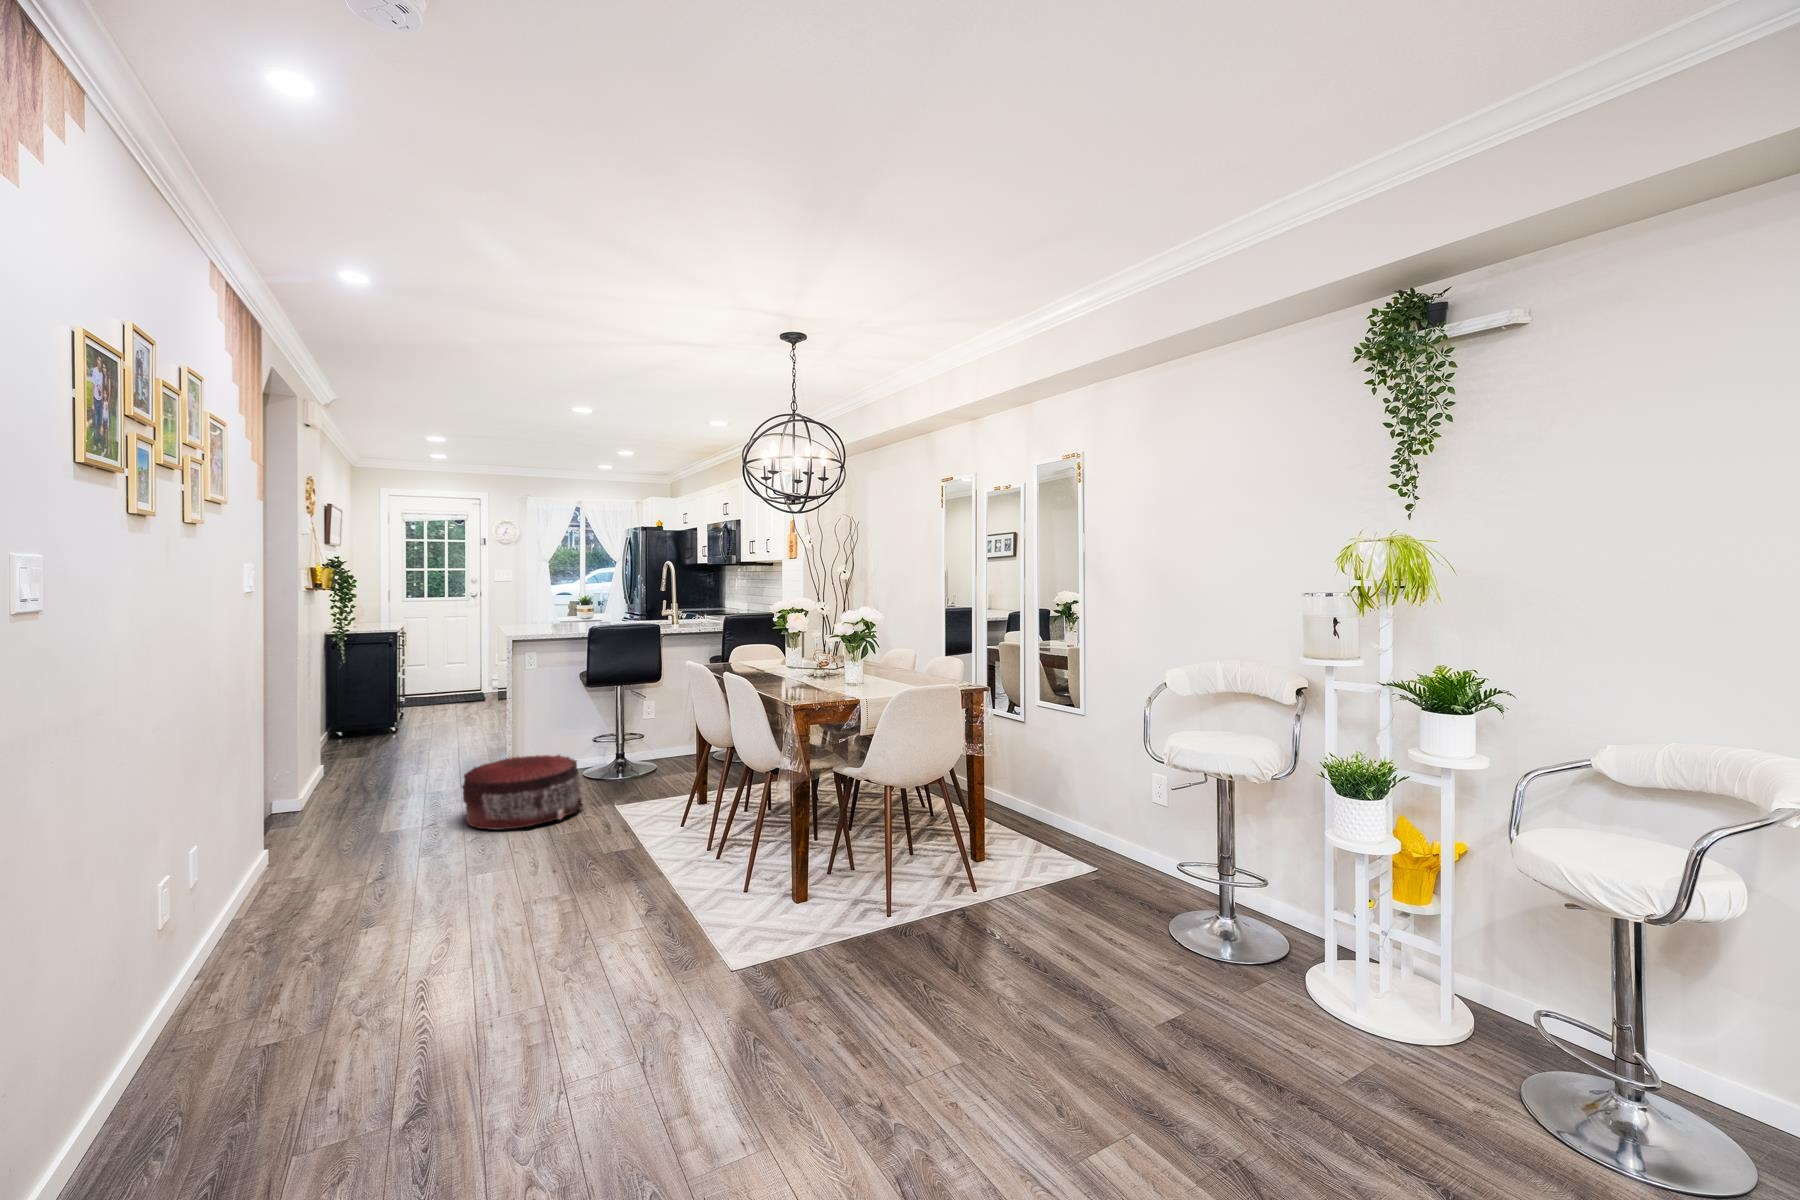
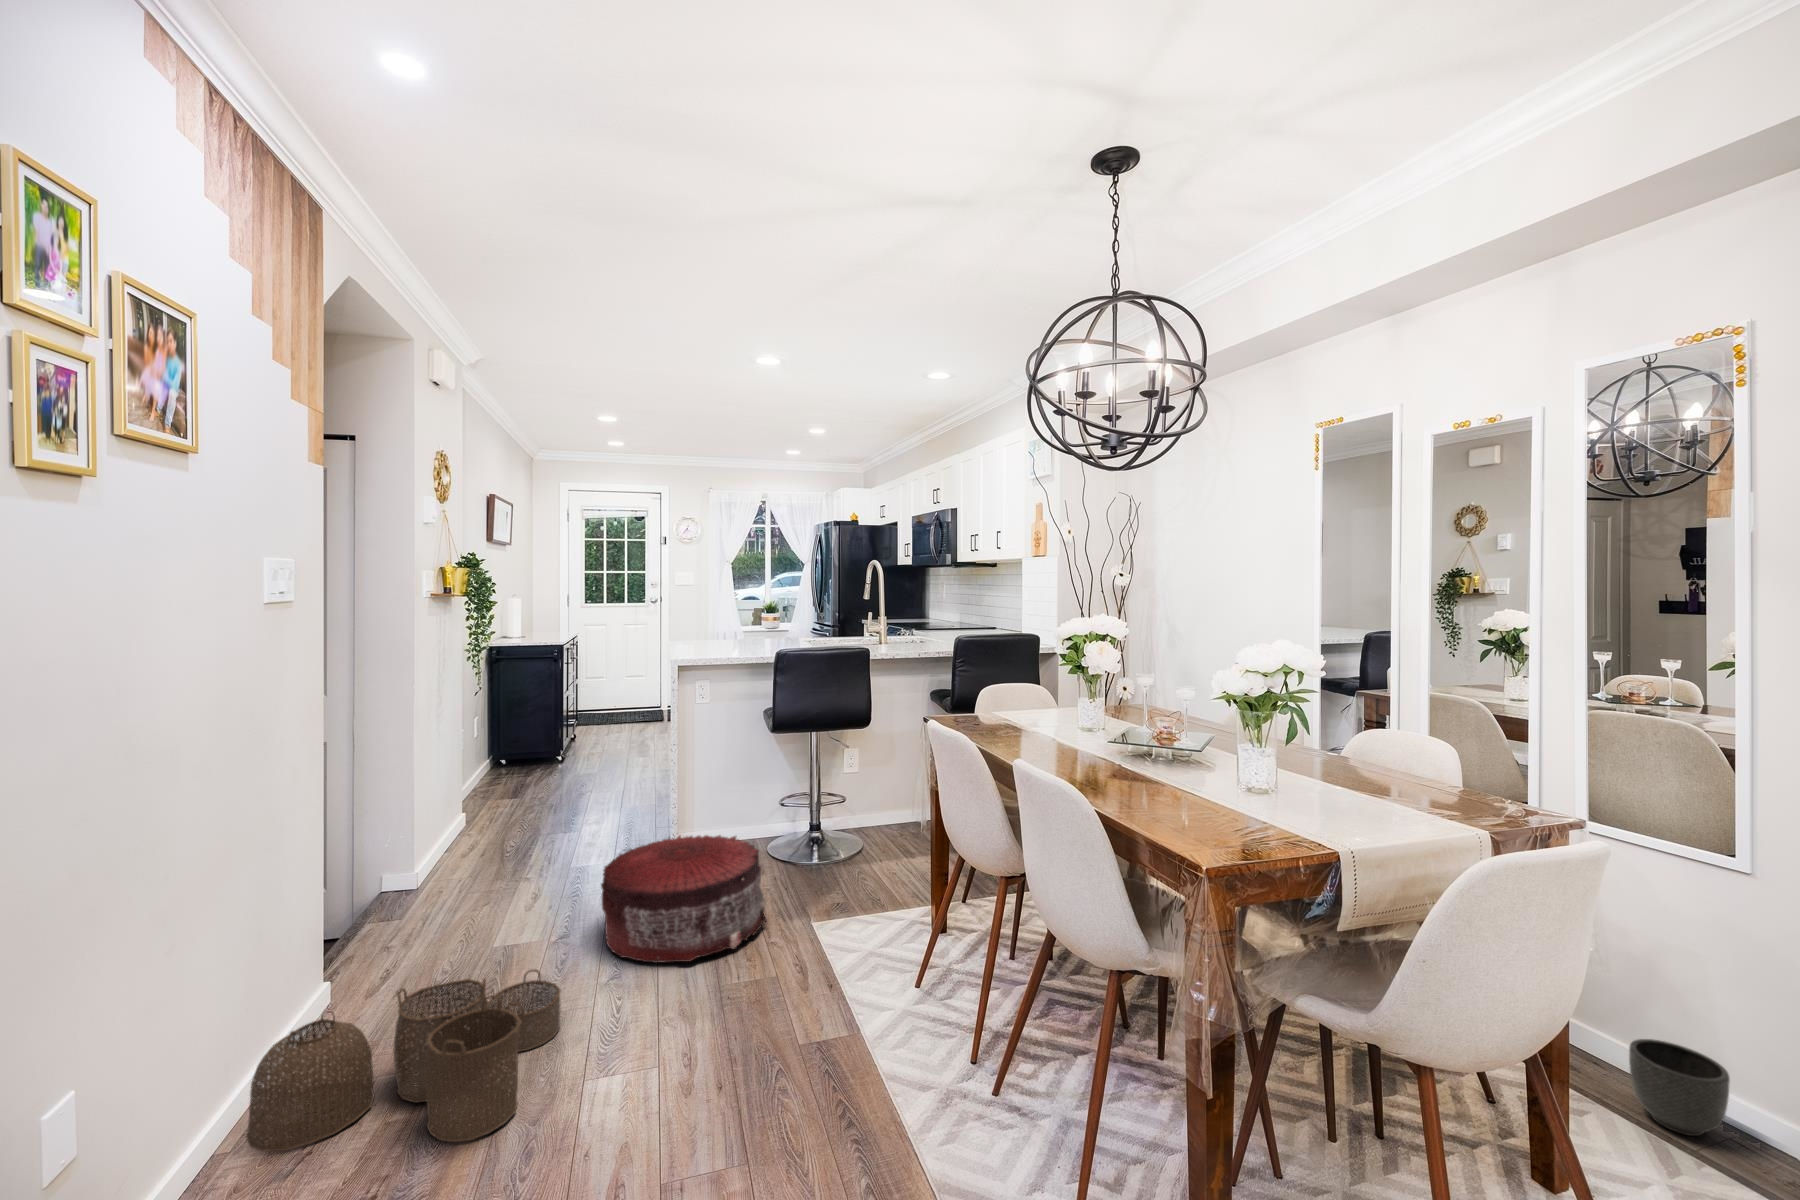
planter: none [1040,806,1075,845] -> present [1629,1039,1730,1136]
woven basket: none [254,820,445,912] -> present [246,969,561,1151]

